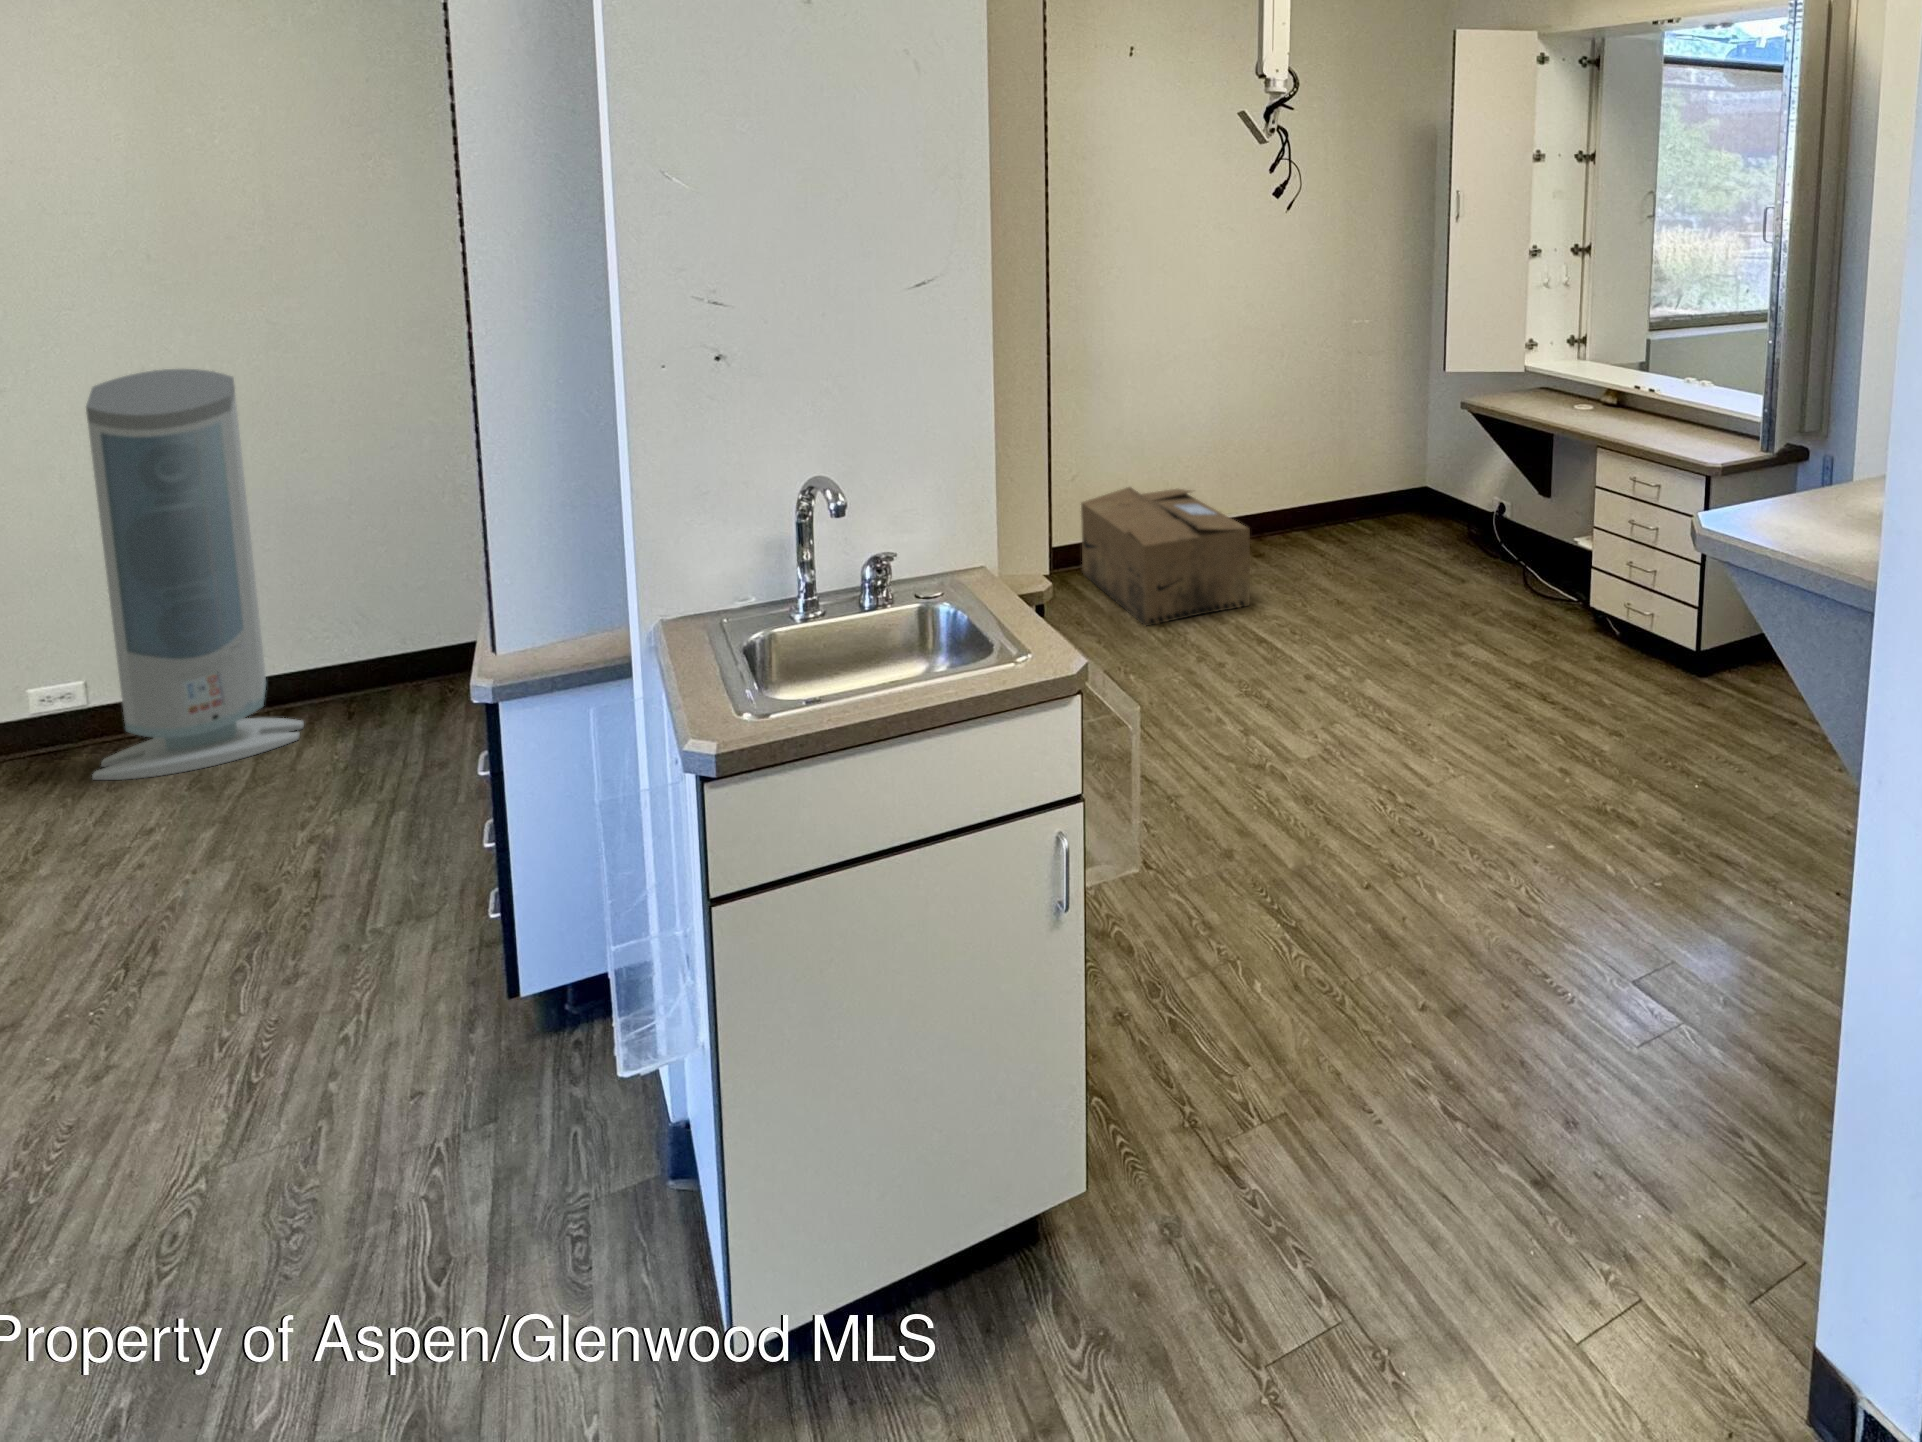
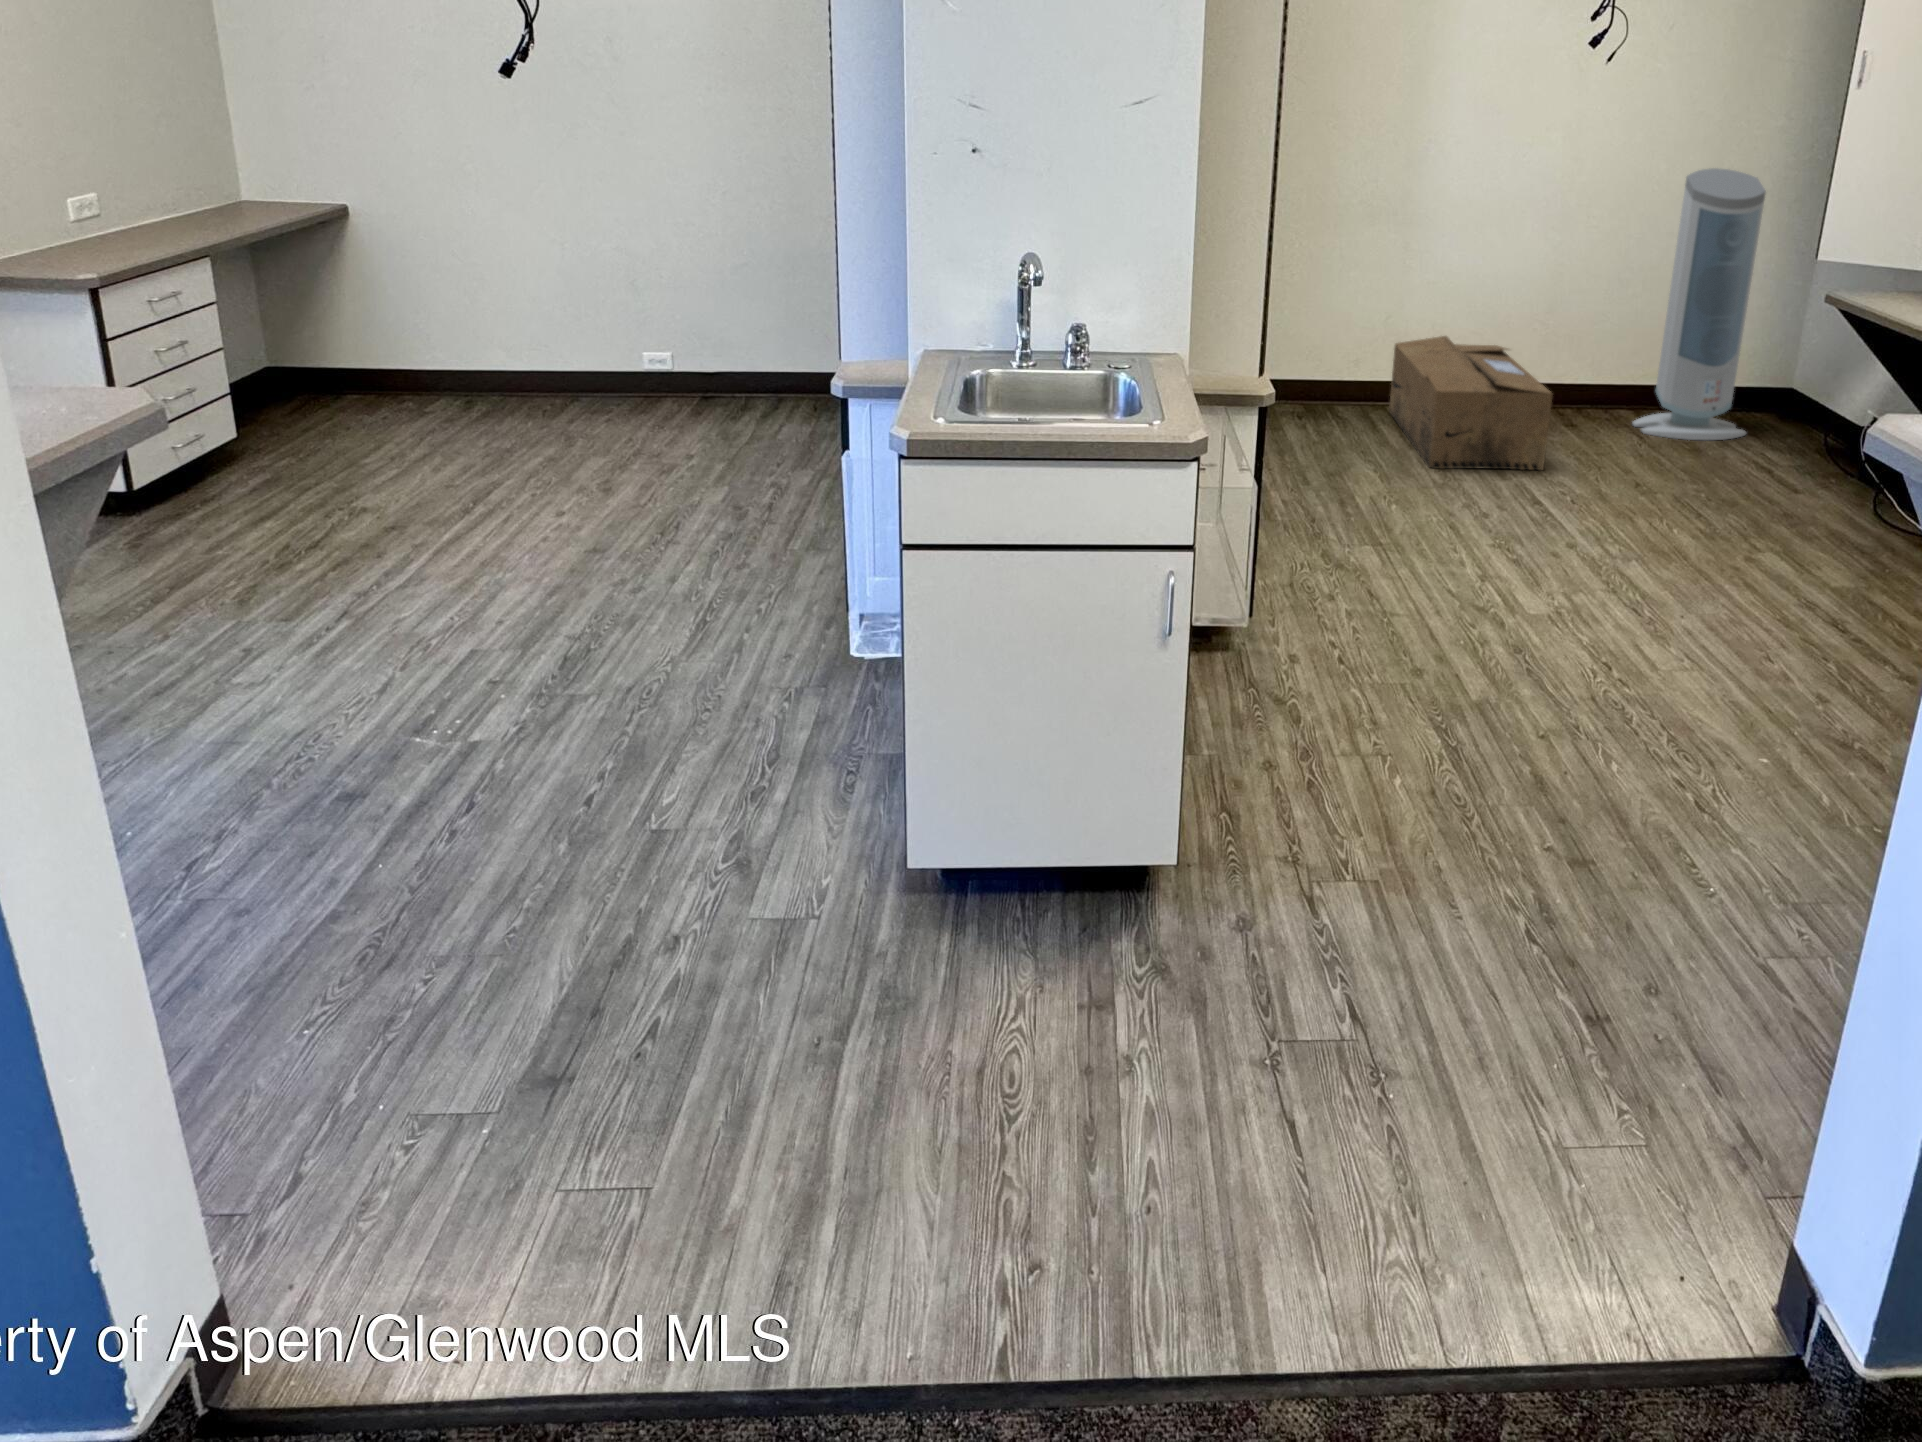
air purifier: present [86,369,304,780] -> present [1632,168,1766,440]

